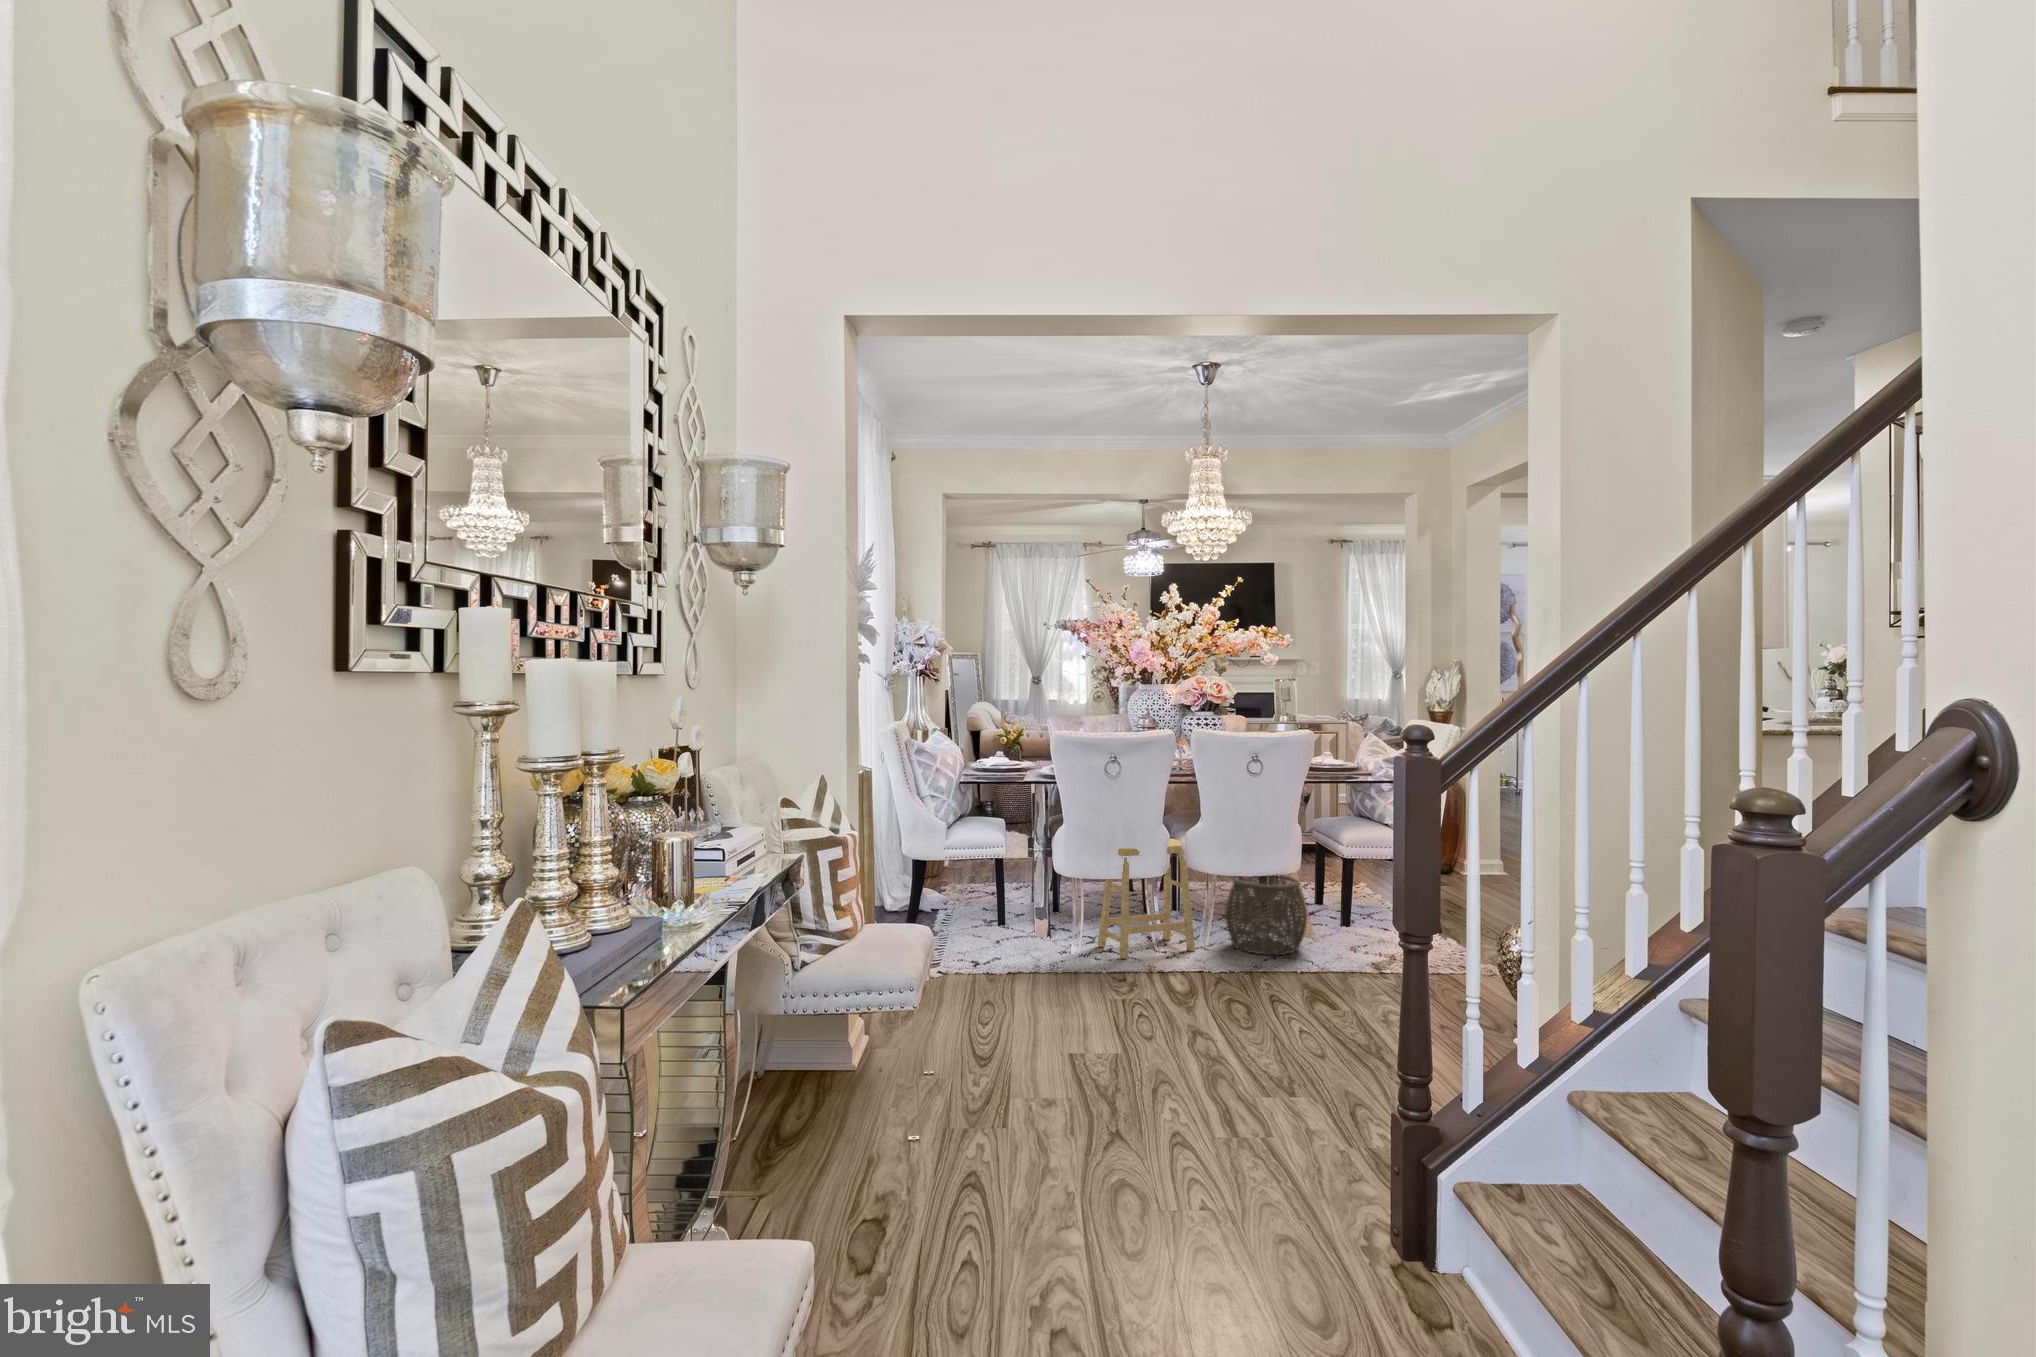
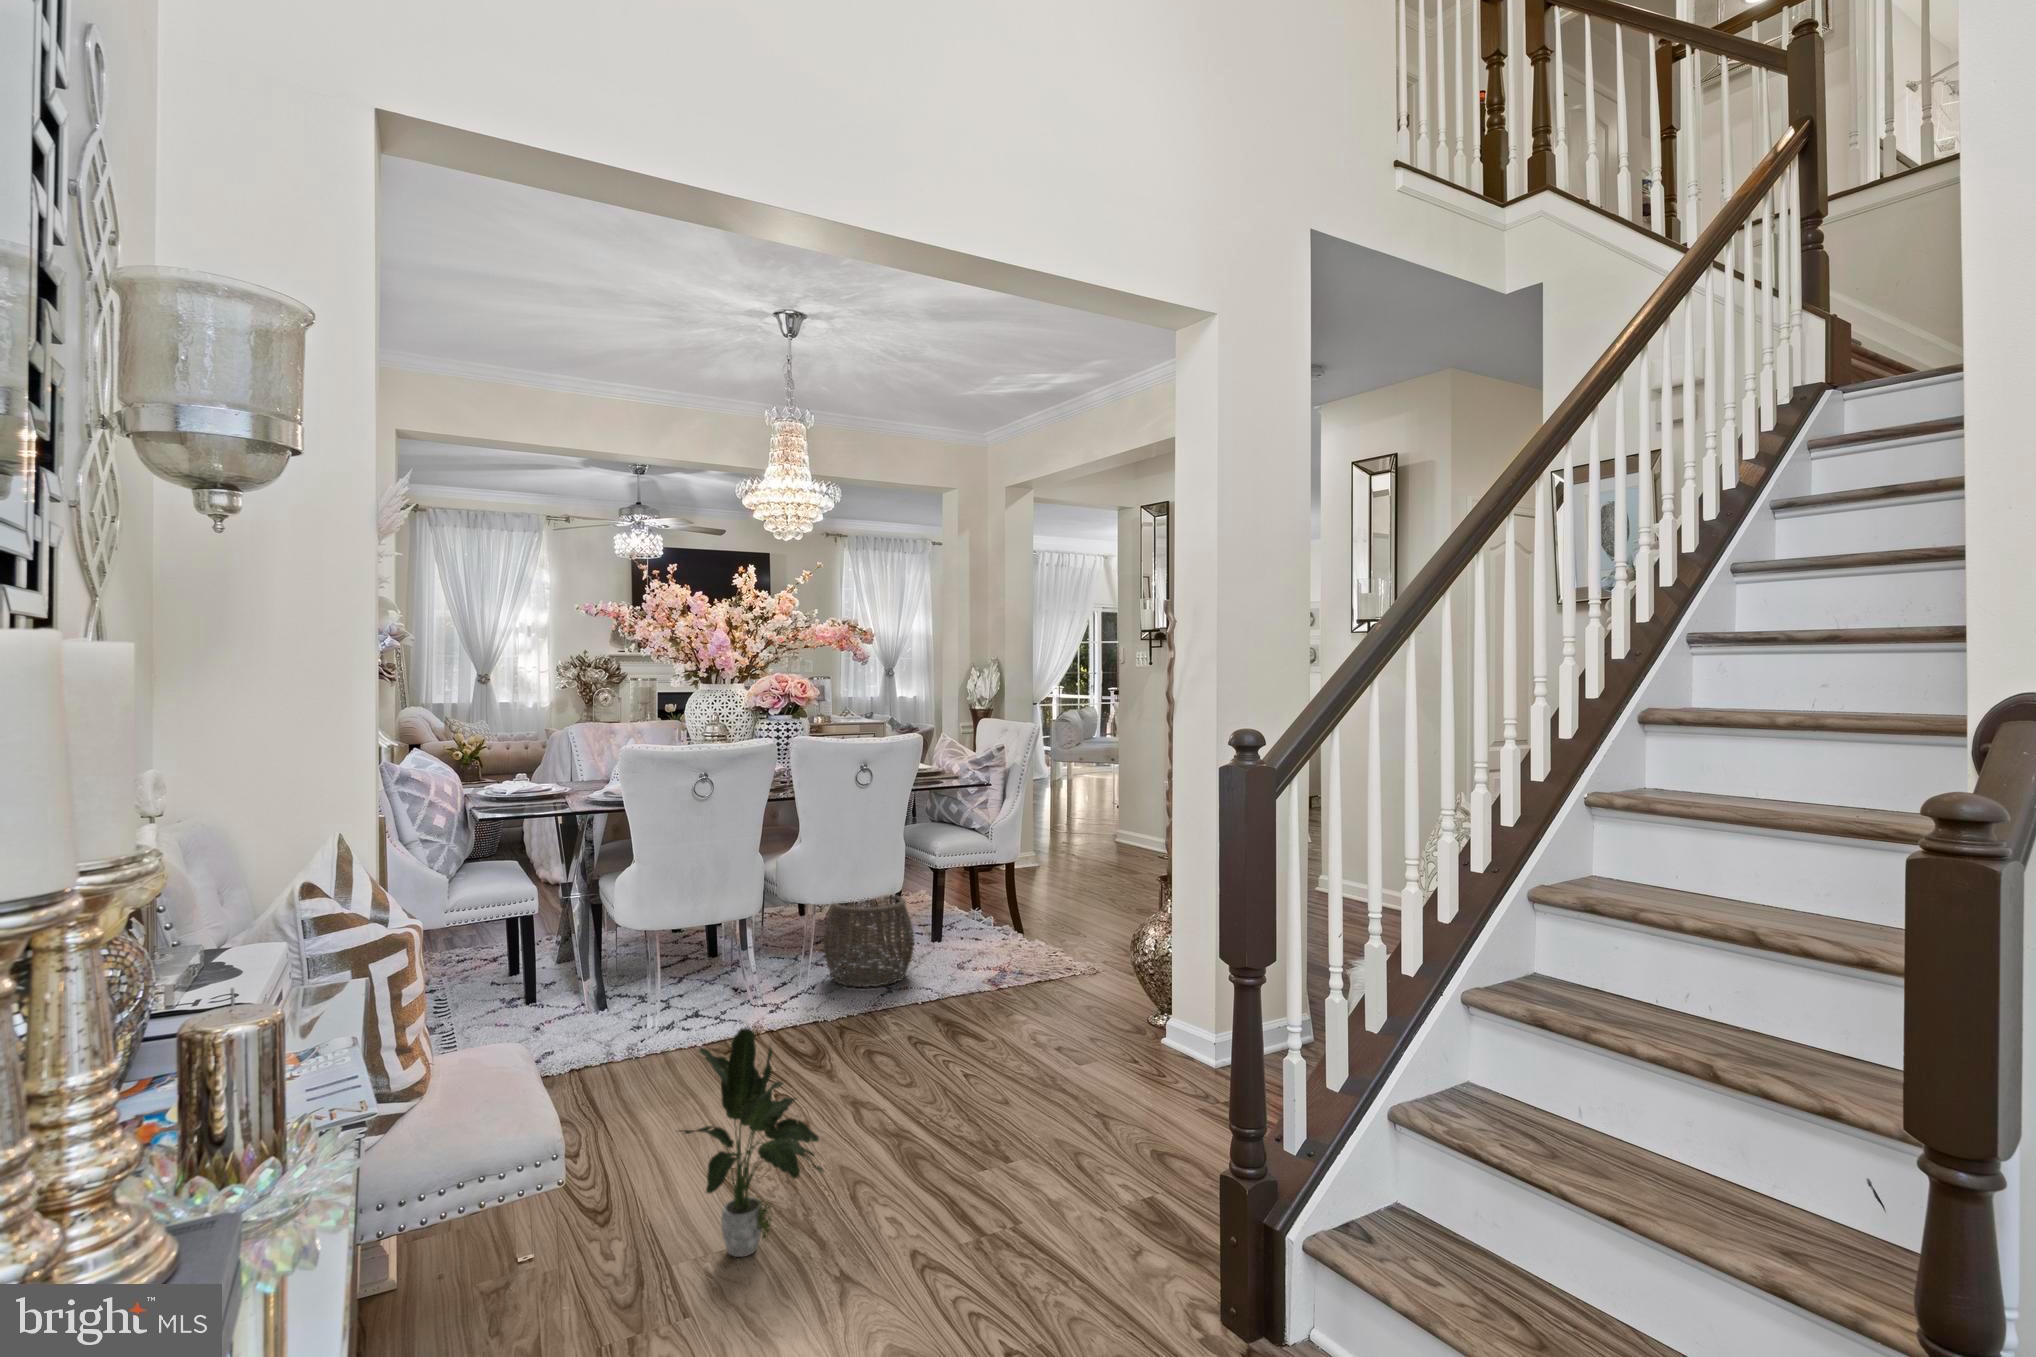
footstool: present [1098,838,1195,959] -> none [674,865,794,1020]
potted plant: none [1011,941,1122,1107] -> present [678,1028,823,1257]

